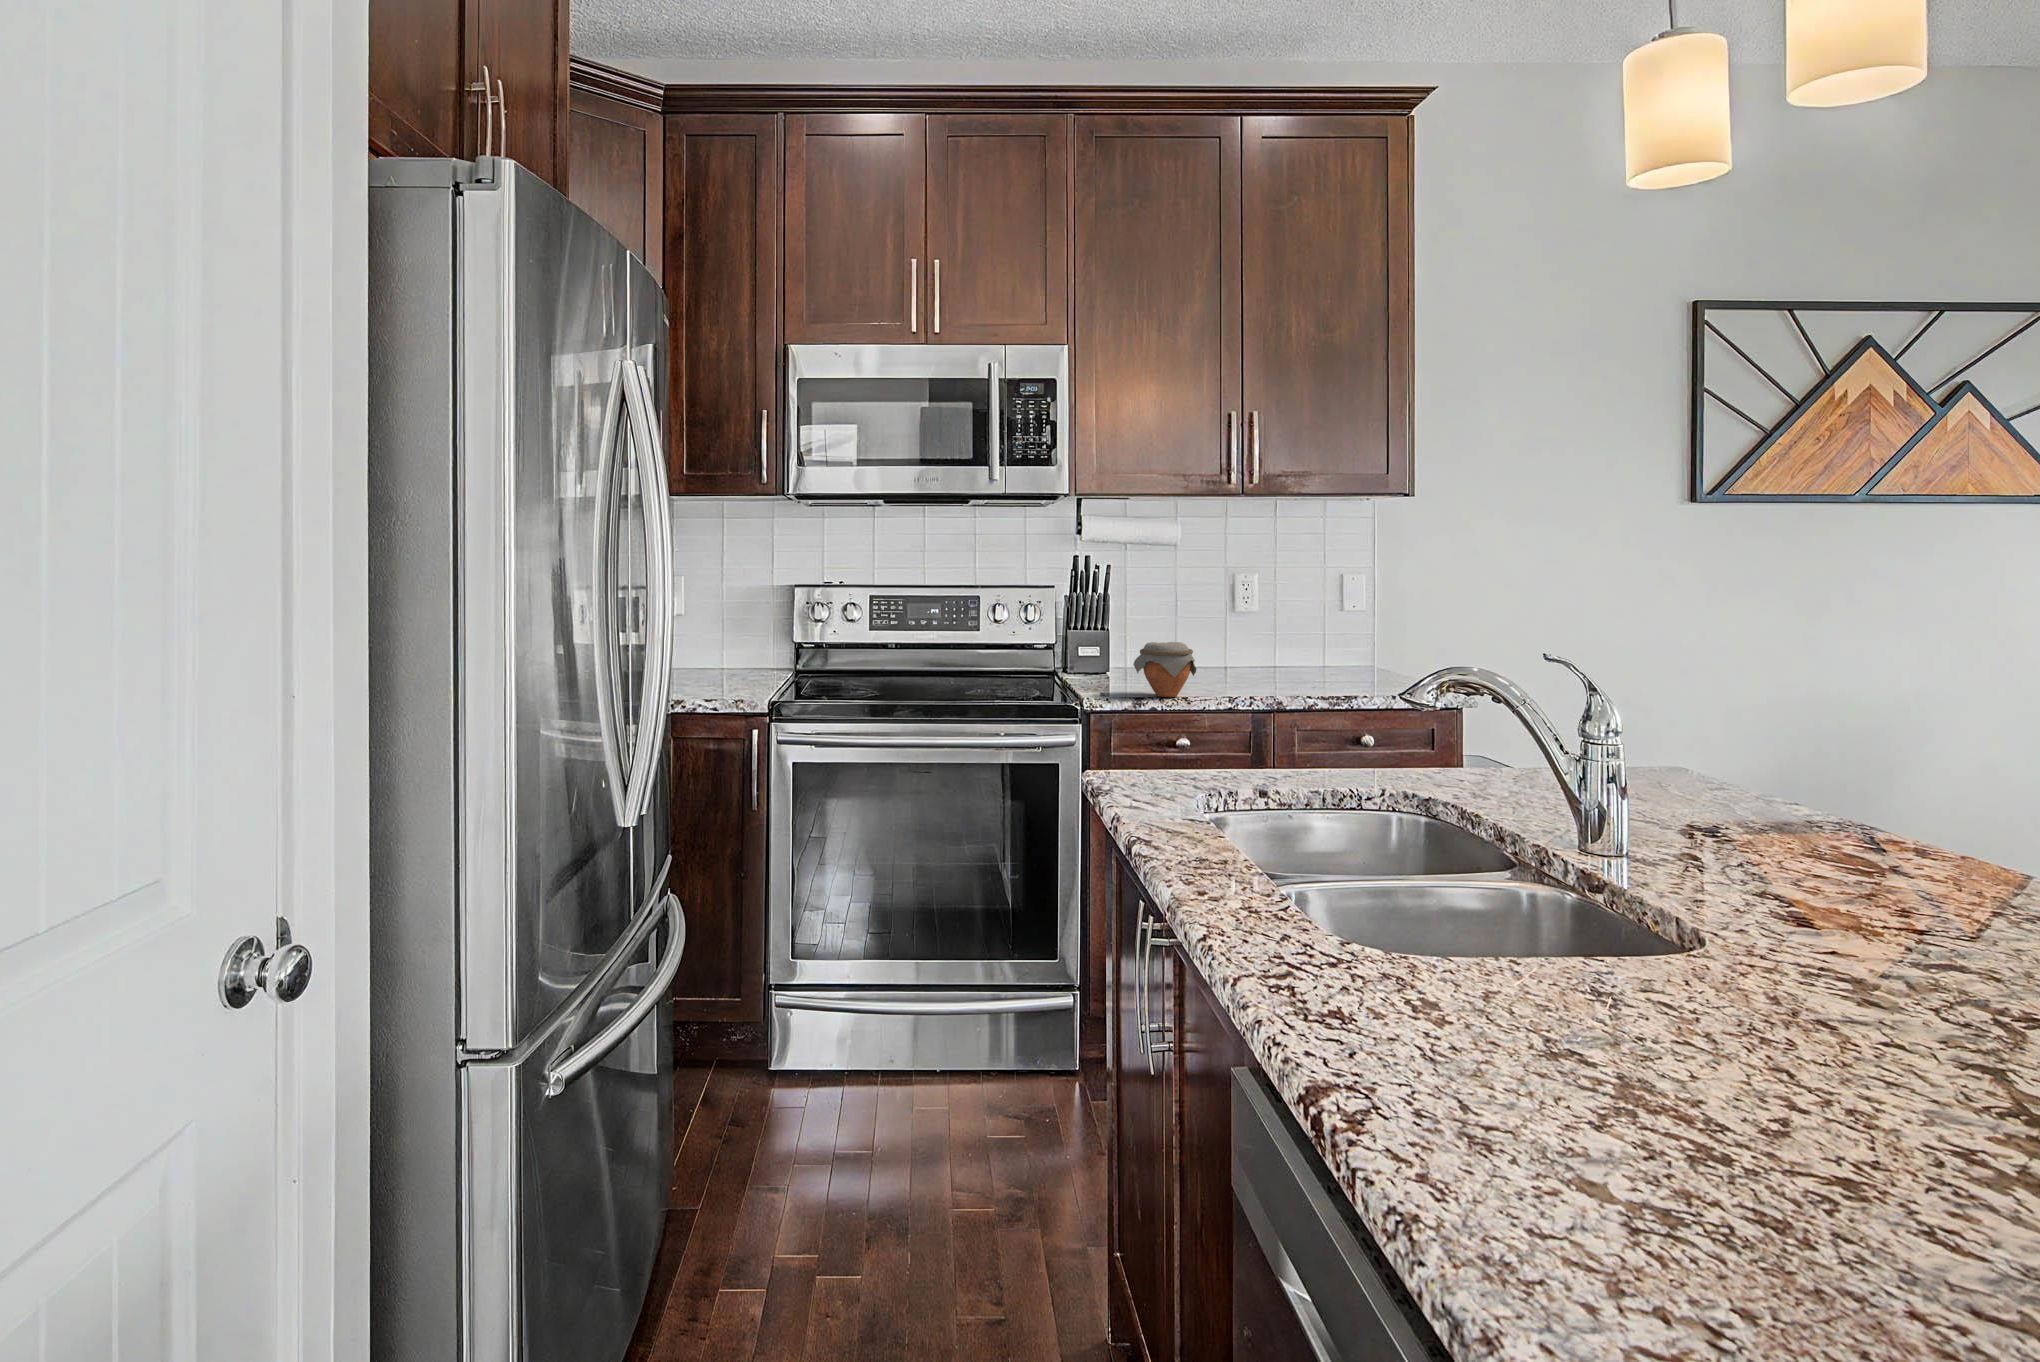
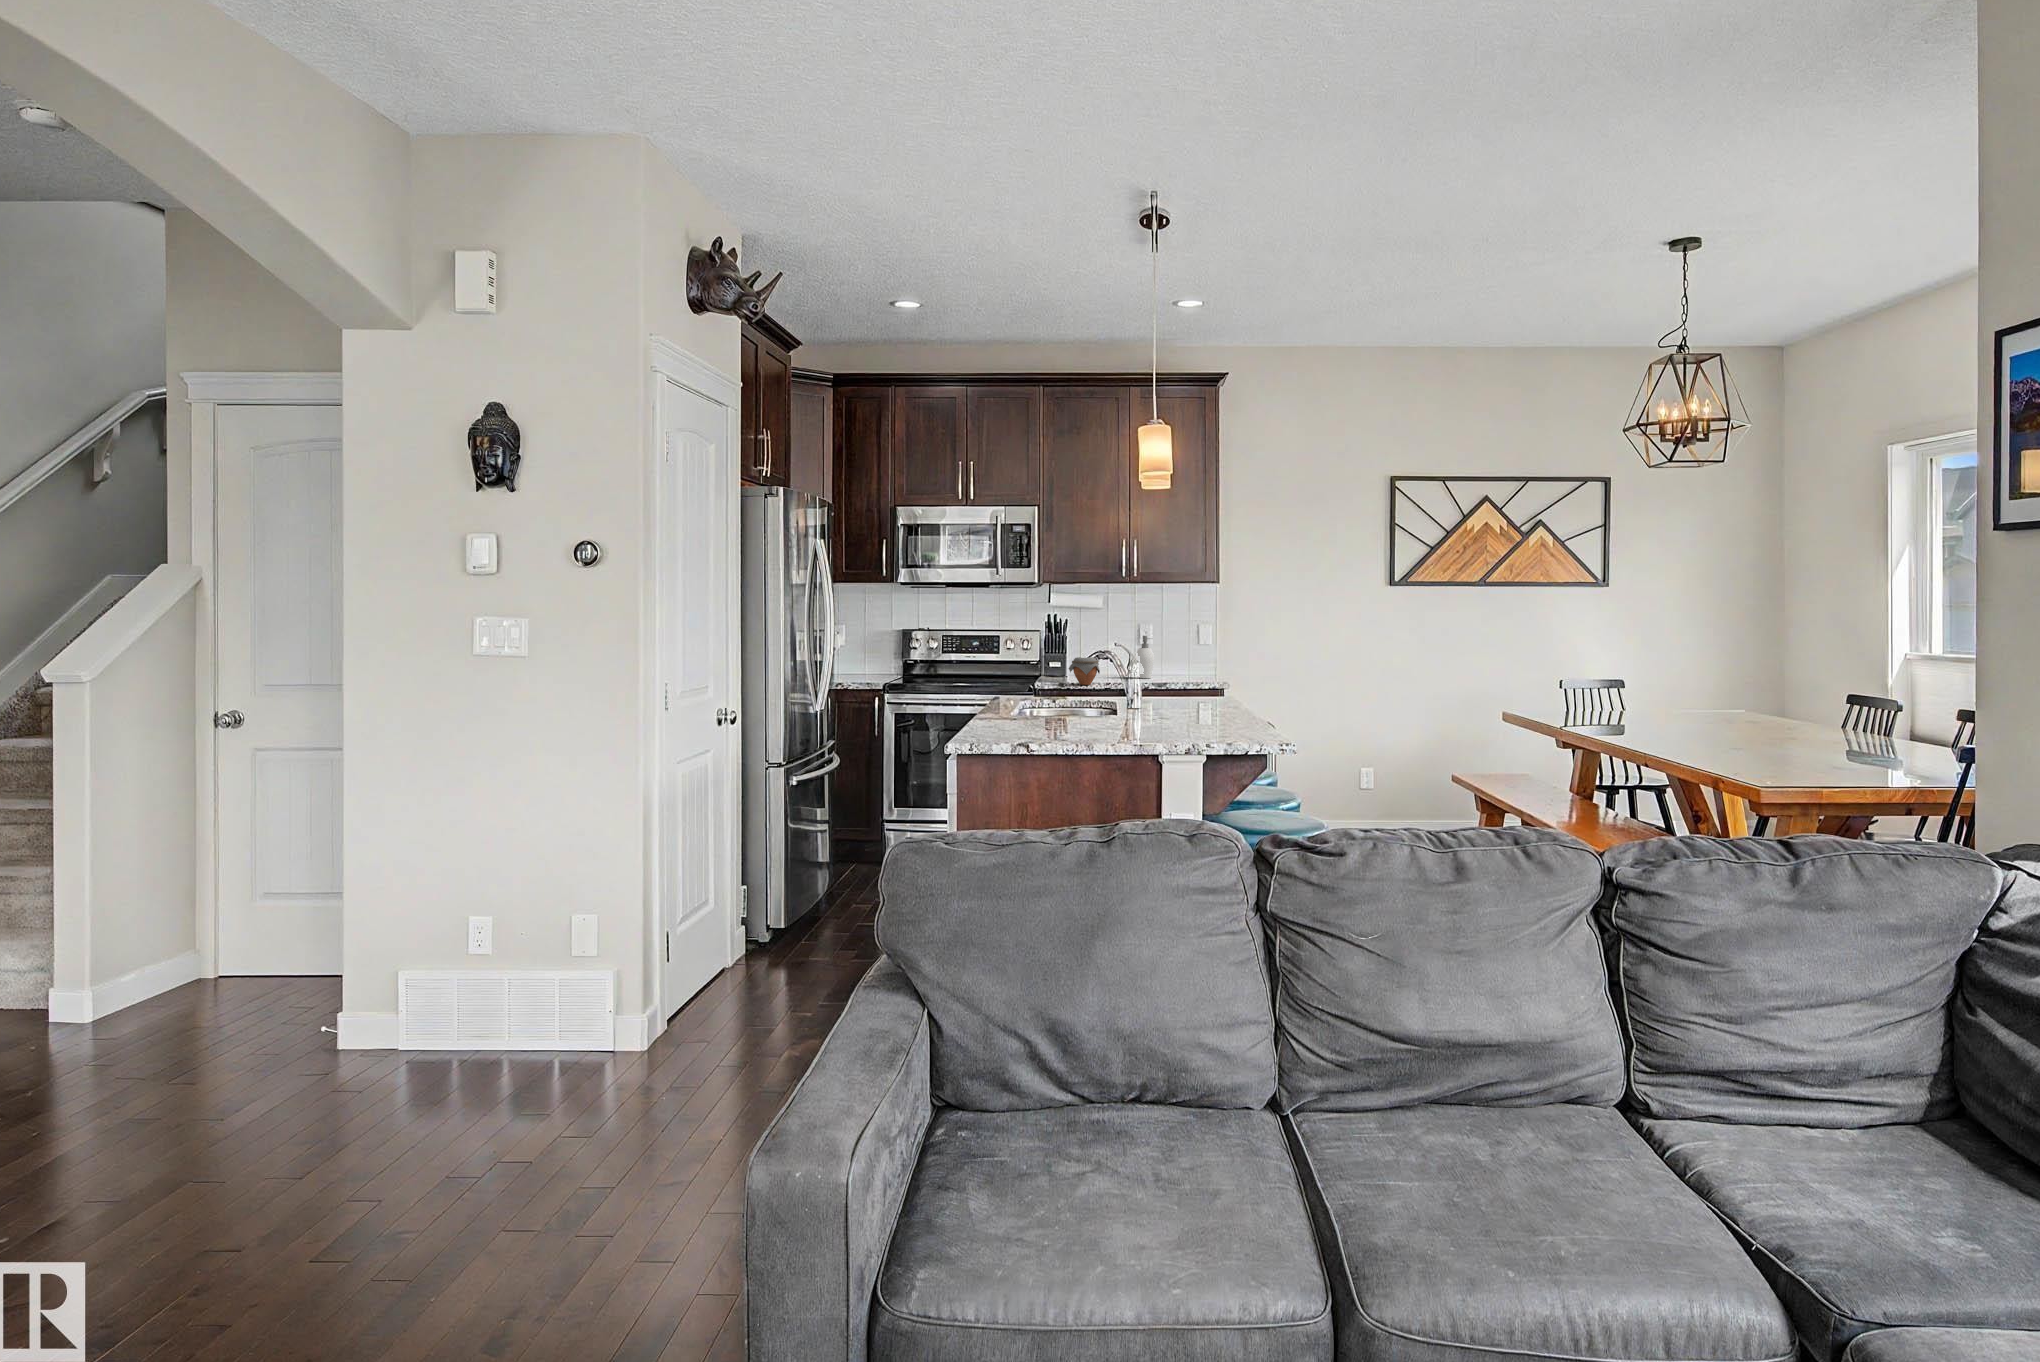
soap dispenser: none [1234,597,1276,677] -> present [1137,636,1154,678]

